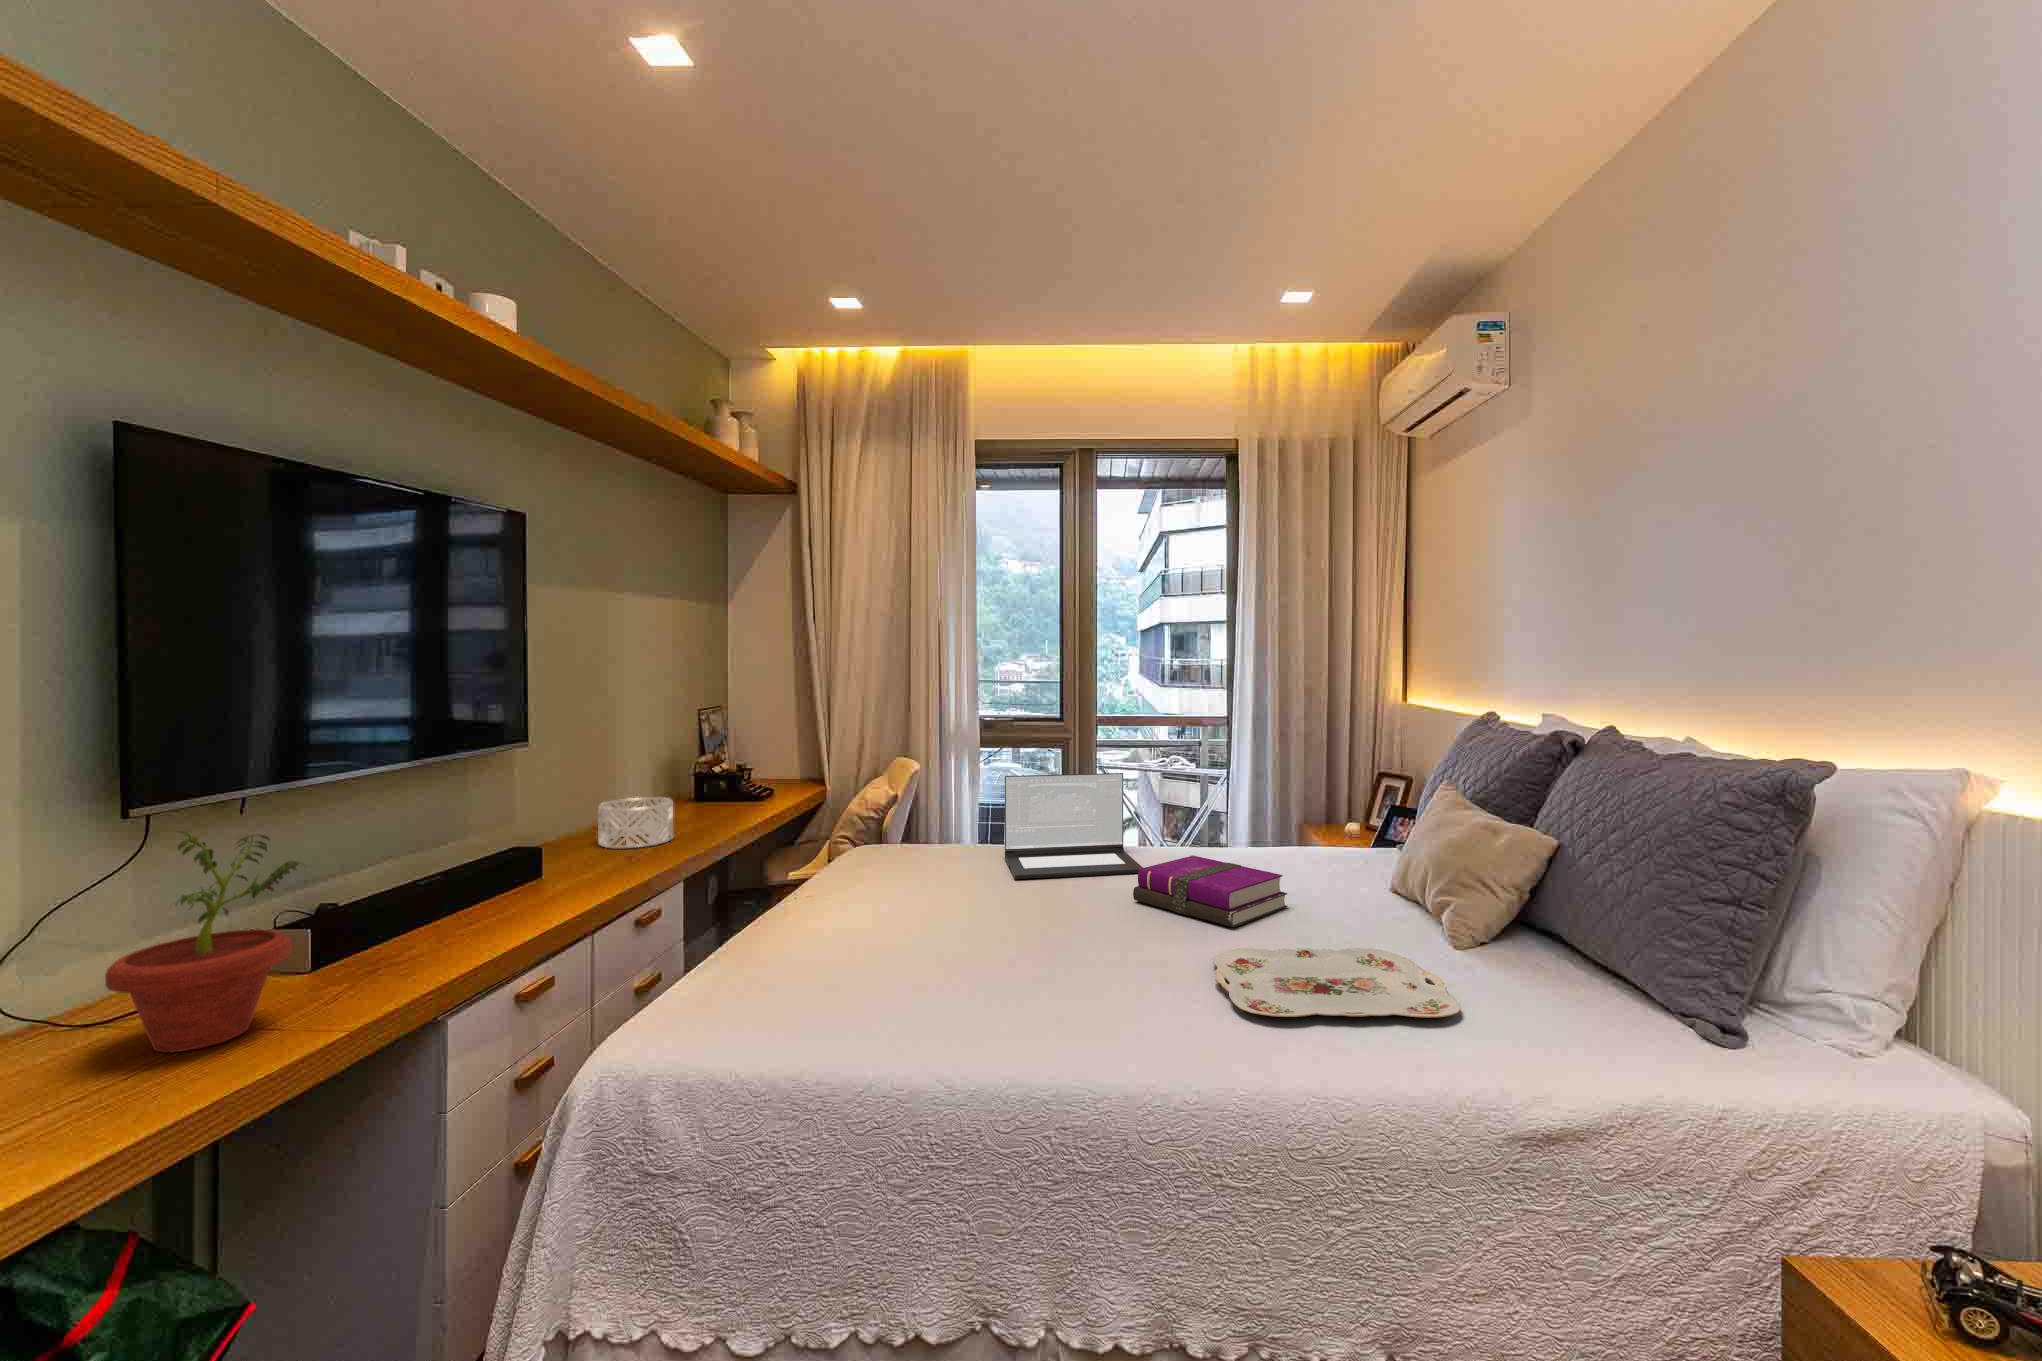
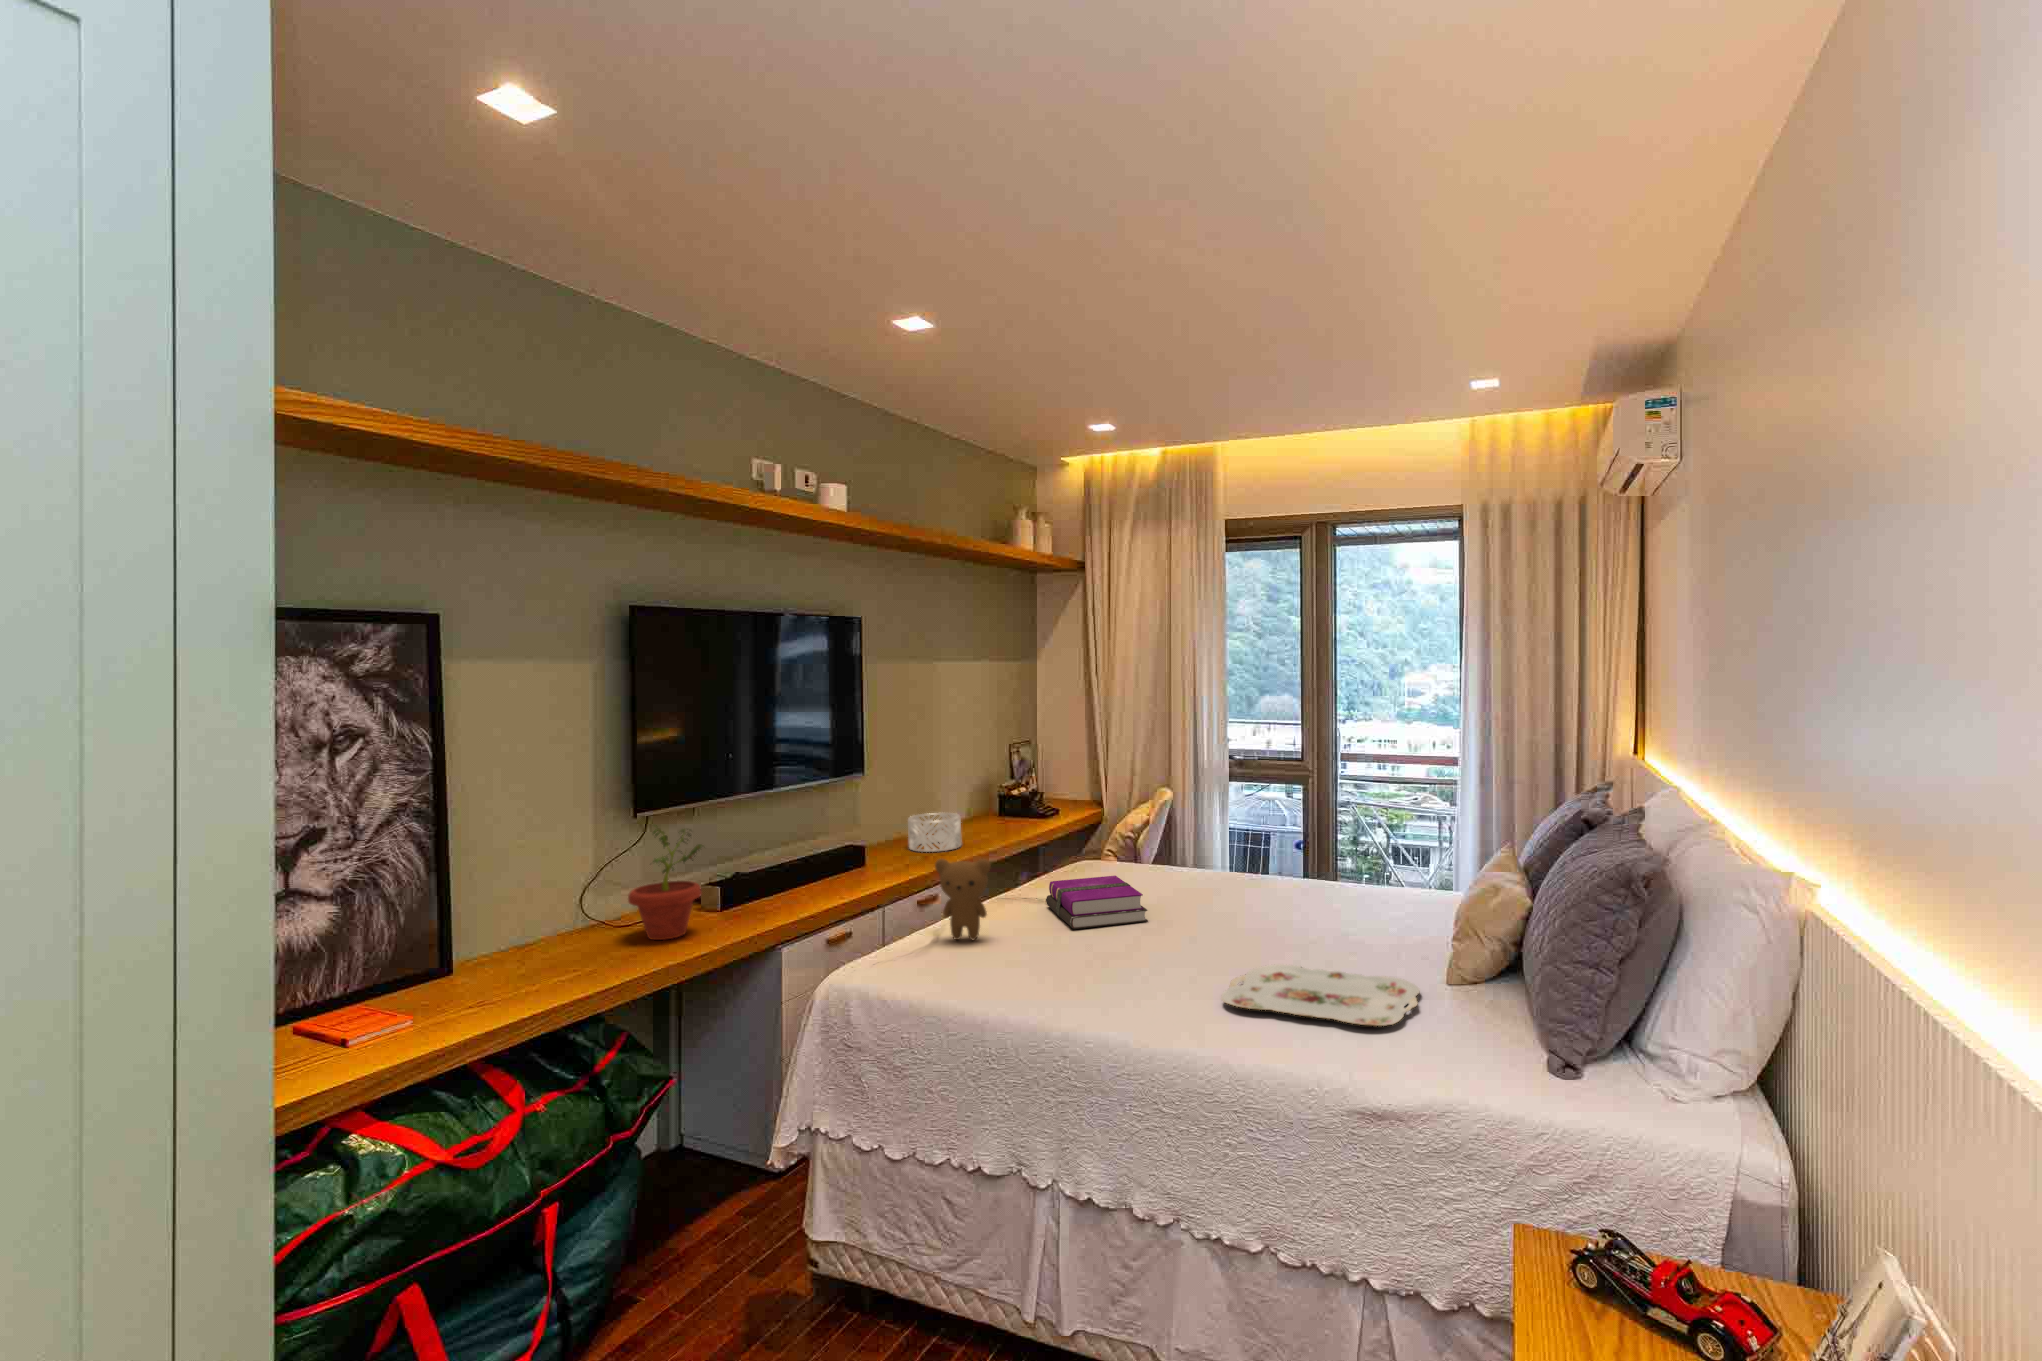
laptop: present [1005,773,1143,879] -> none [1186,808,1313,904]
teddy bear: none [744,849,831,969] -> present [935,859,991,940]
notebook: present [1133,856,1287,927] -> present [1046,876,1148,929]

